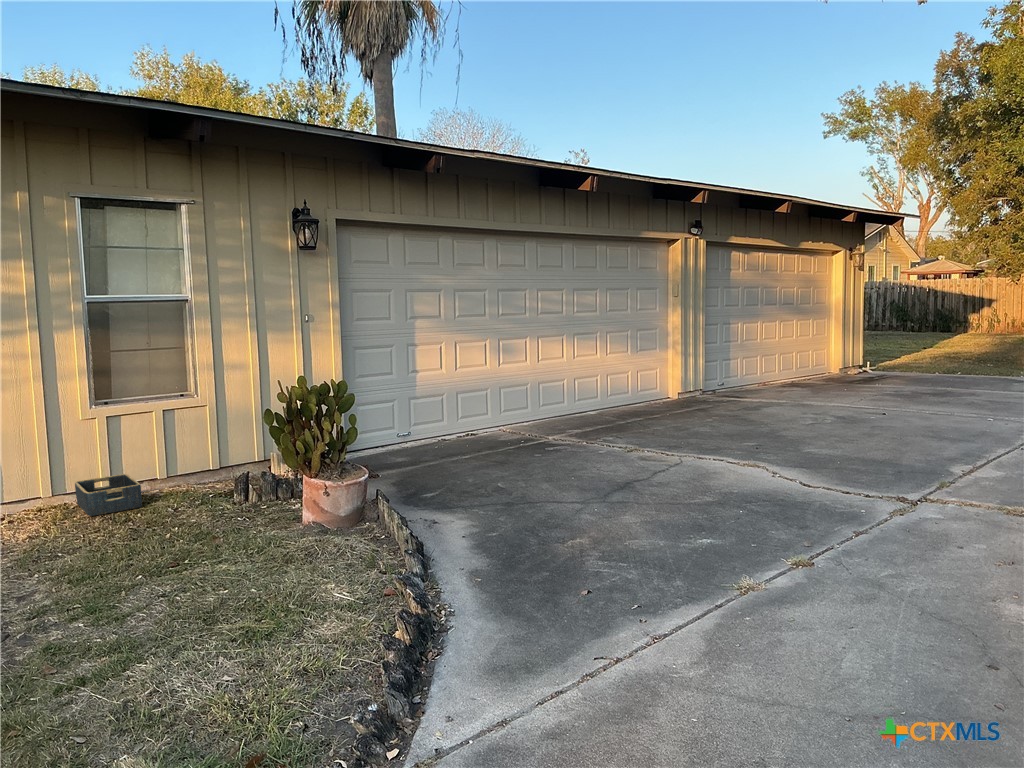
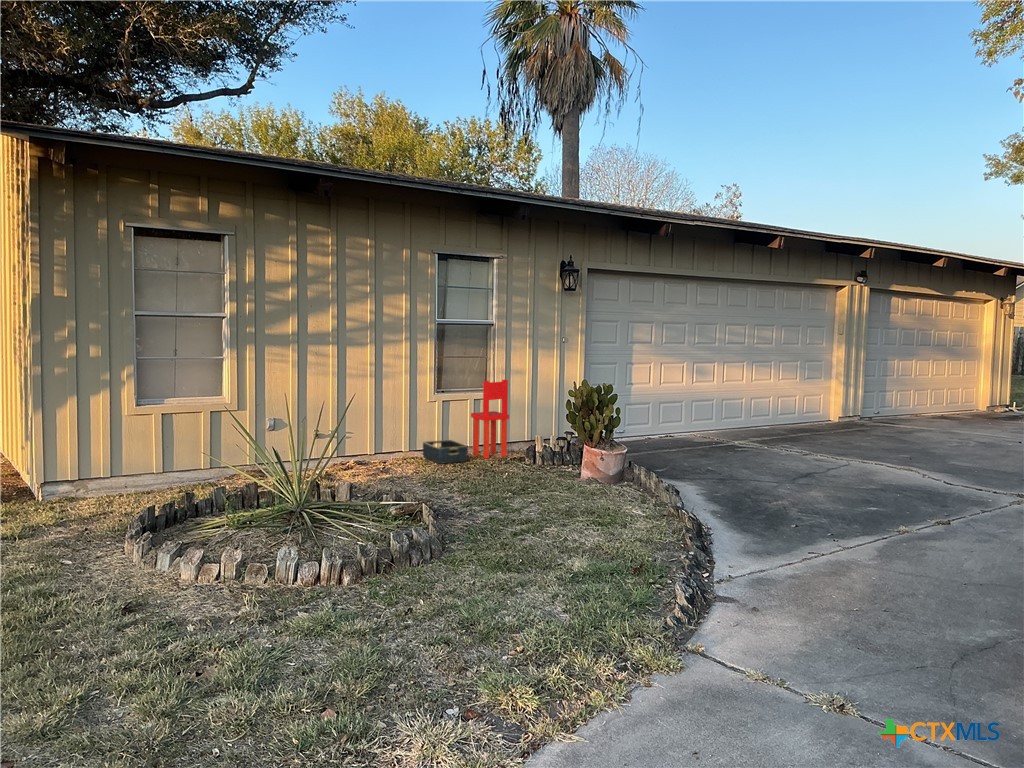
chair: none [156,380,215,498] -> present [471,380,509,458]

